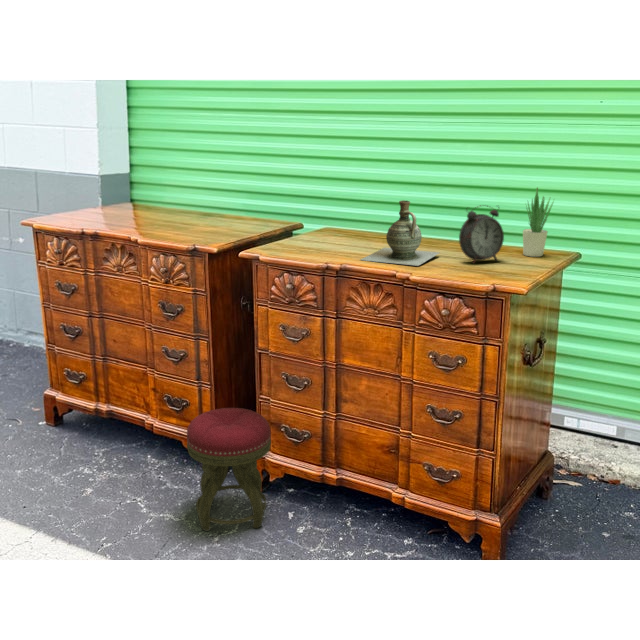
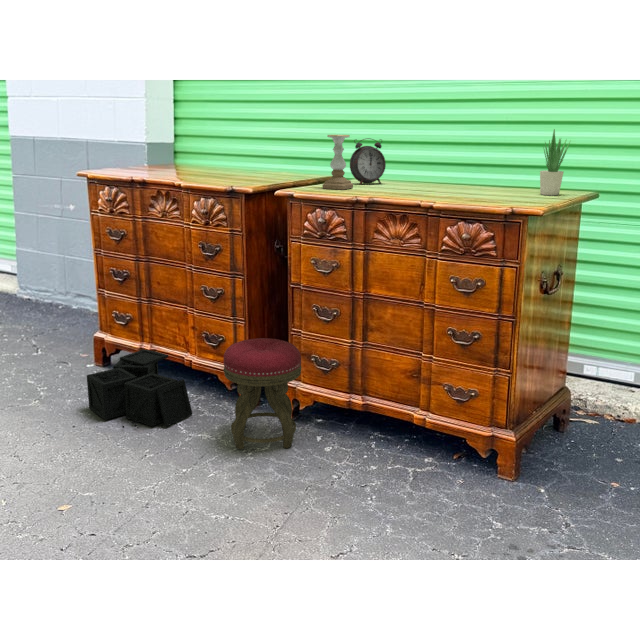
candle holder: none [291,189,324,250] -> present [322,135,353,190]
ceramic jug: present [361,200,439,266] -> none [387,139,462,197]
alarm clock: present [459,205,504,263] -> present [350,138,386,184]
storage bin: none [38,410,154,507] -> present [87,349,192,428]

